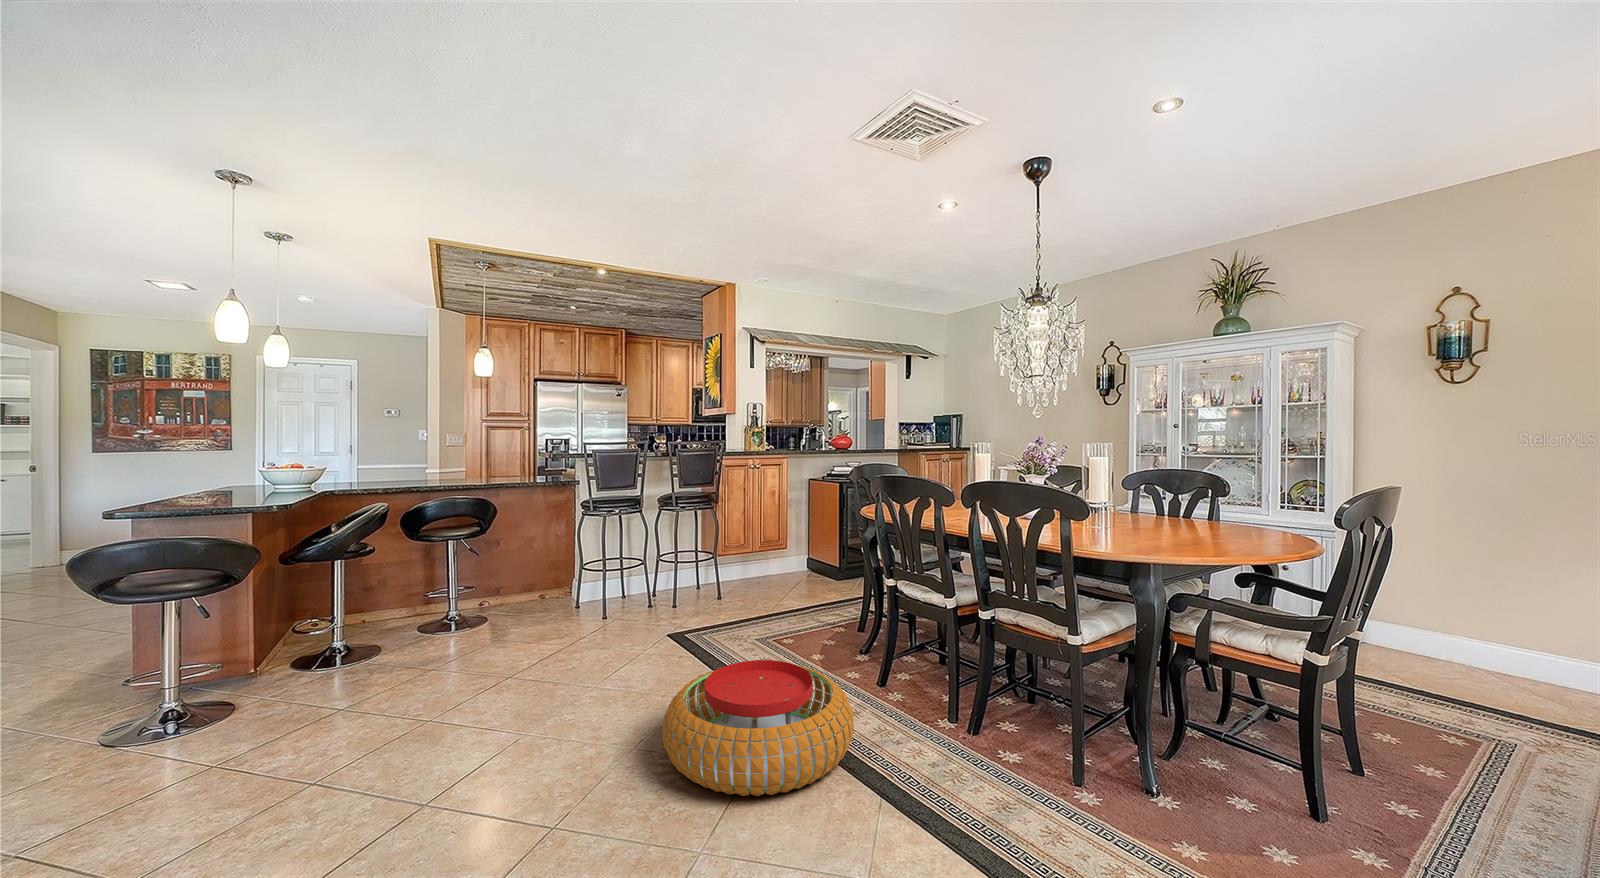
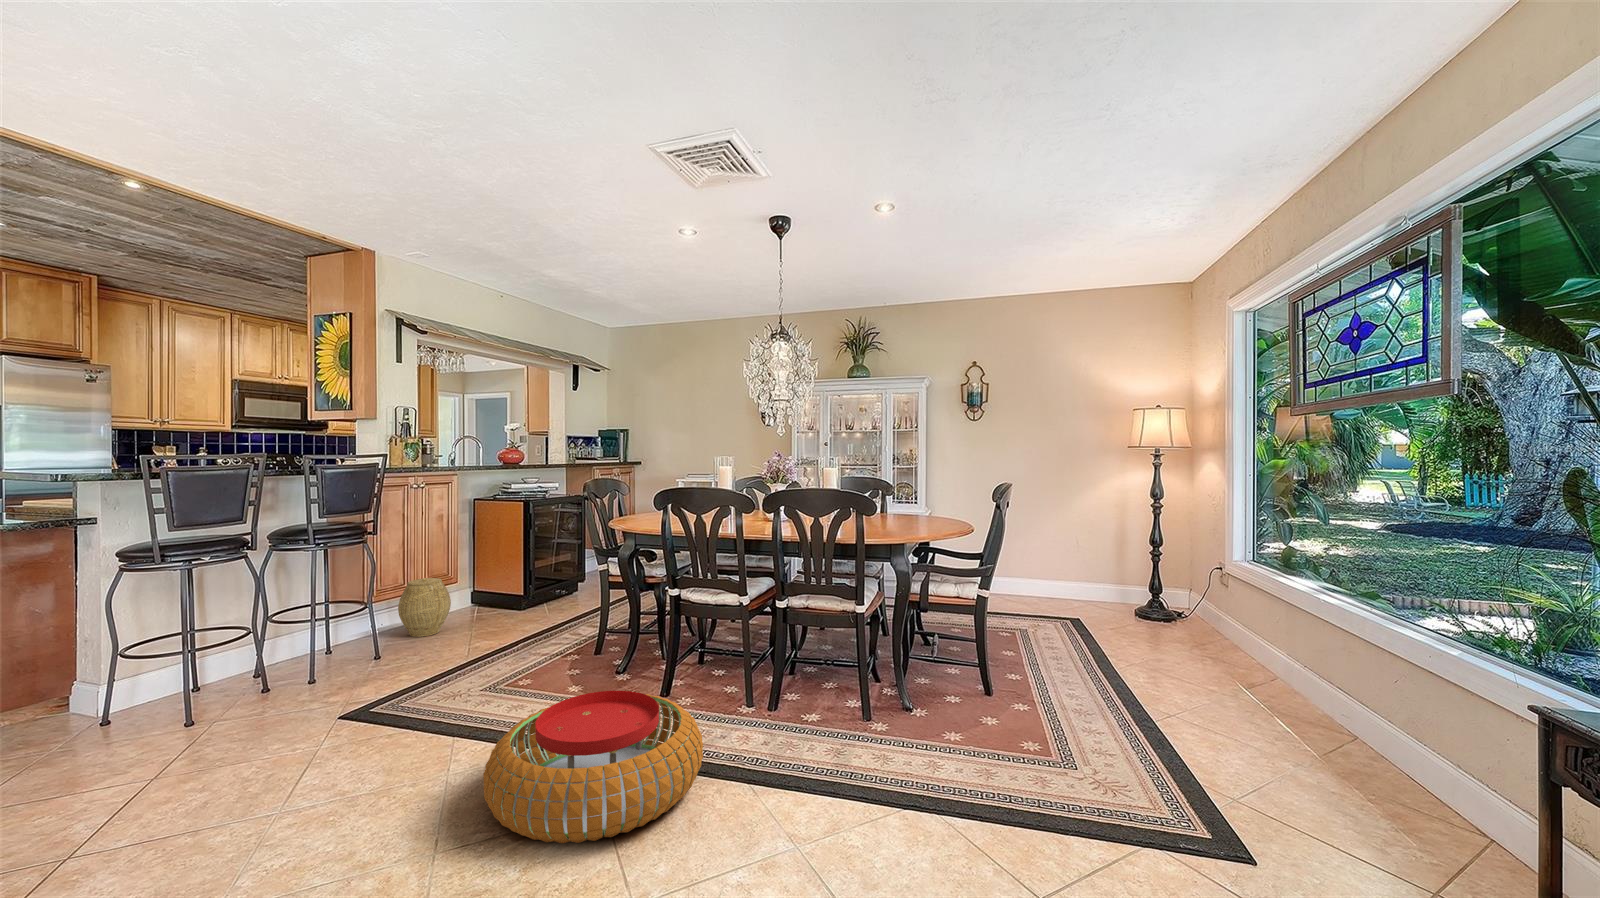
woven basket: none [745,540,781,587] -> present [398,578,451,637]

